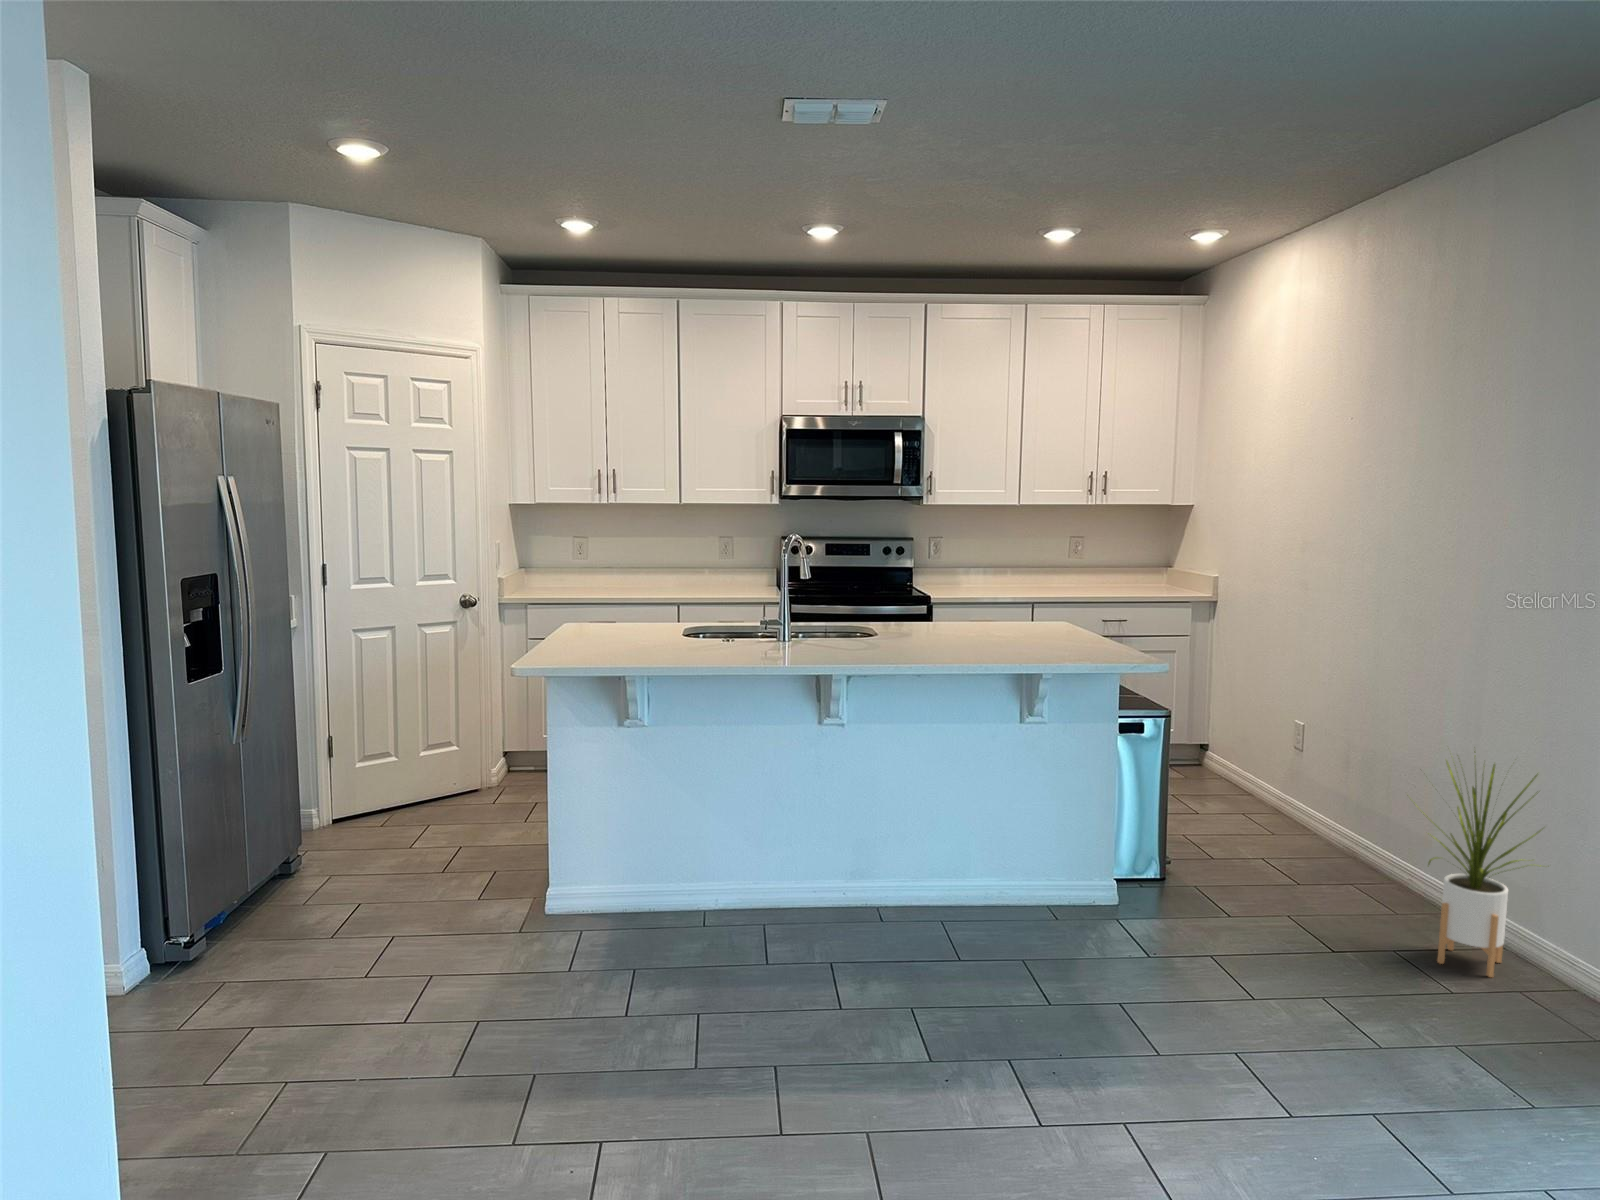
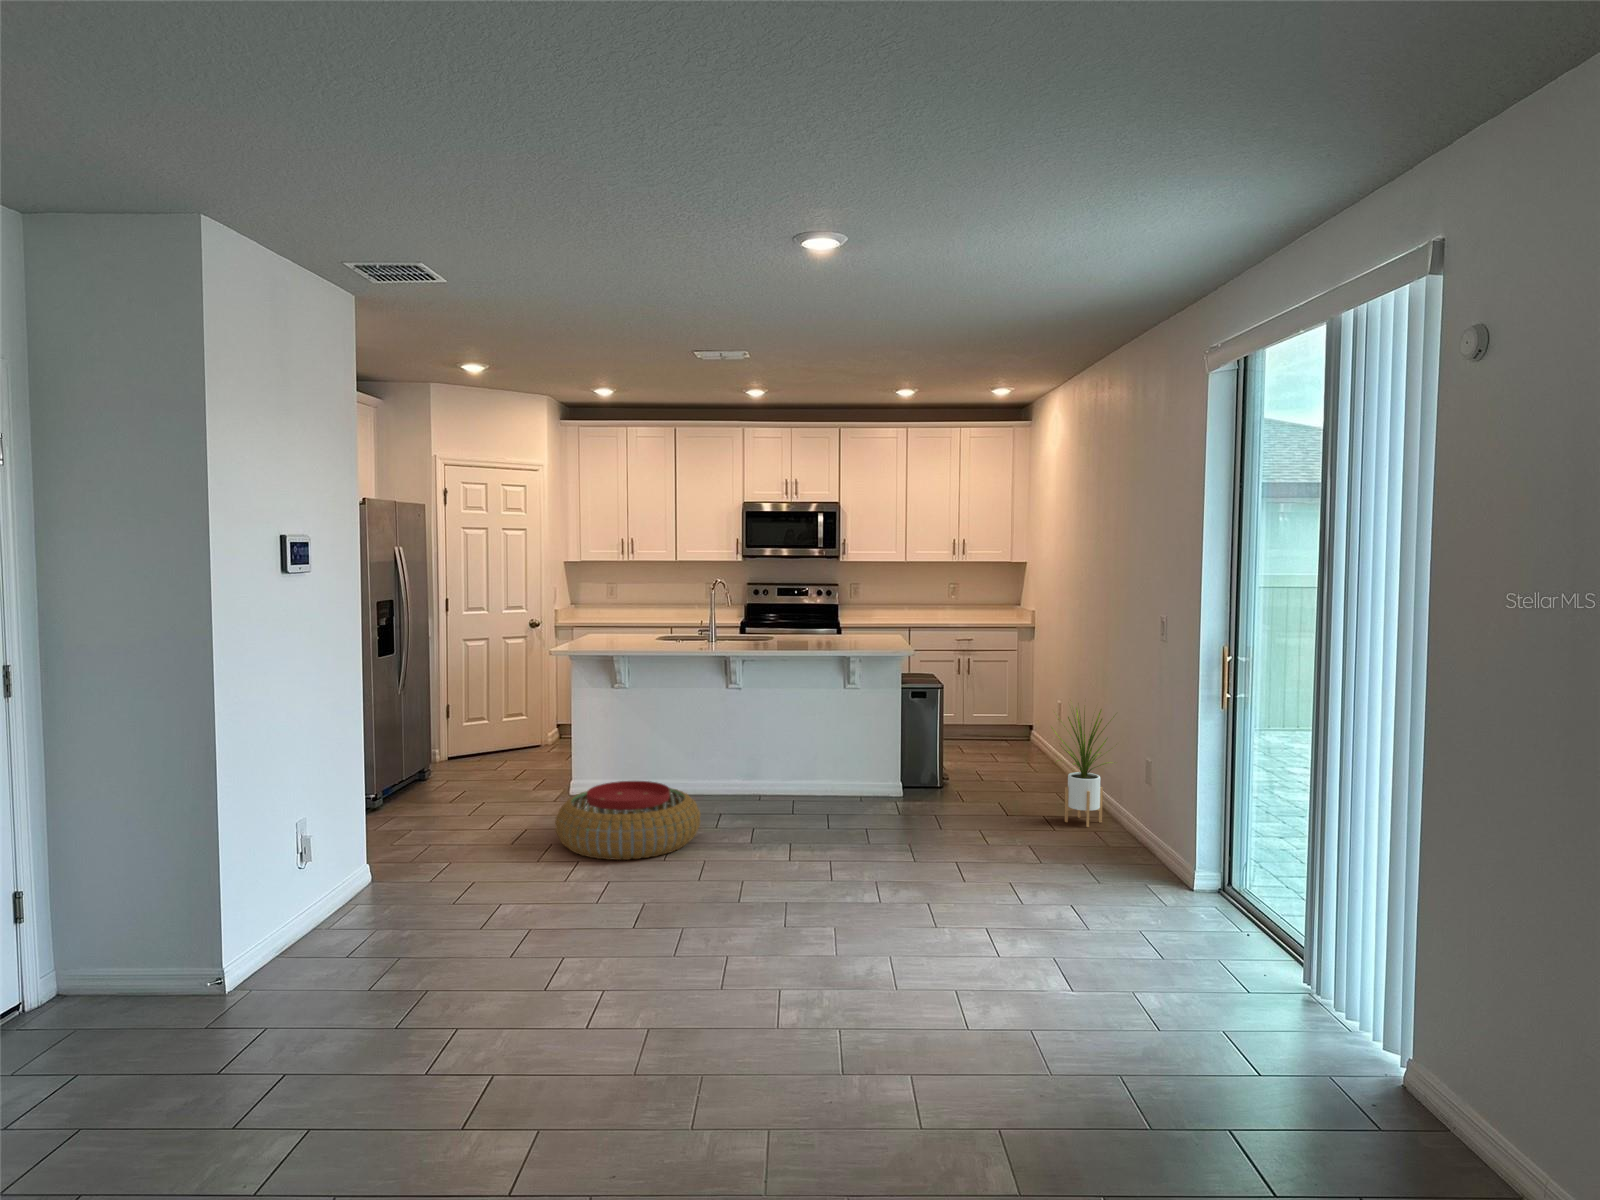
pouf: none [545,921,827,1118] -> present [555,781,700,860]

